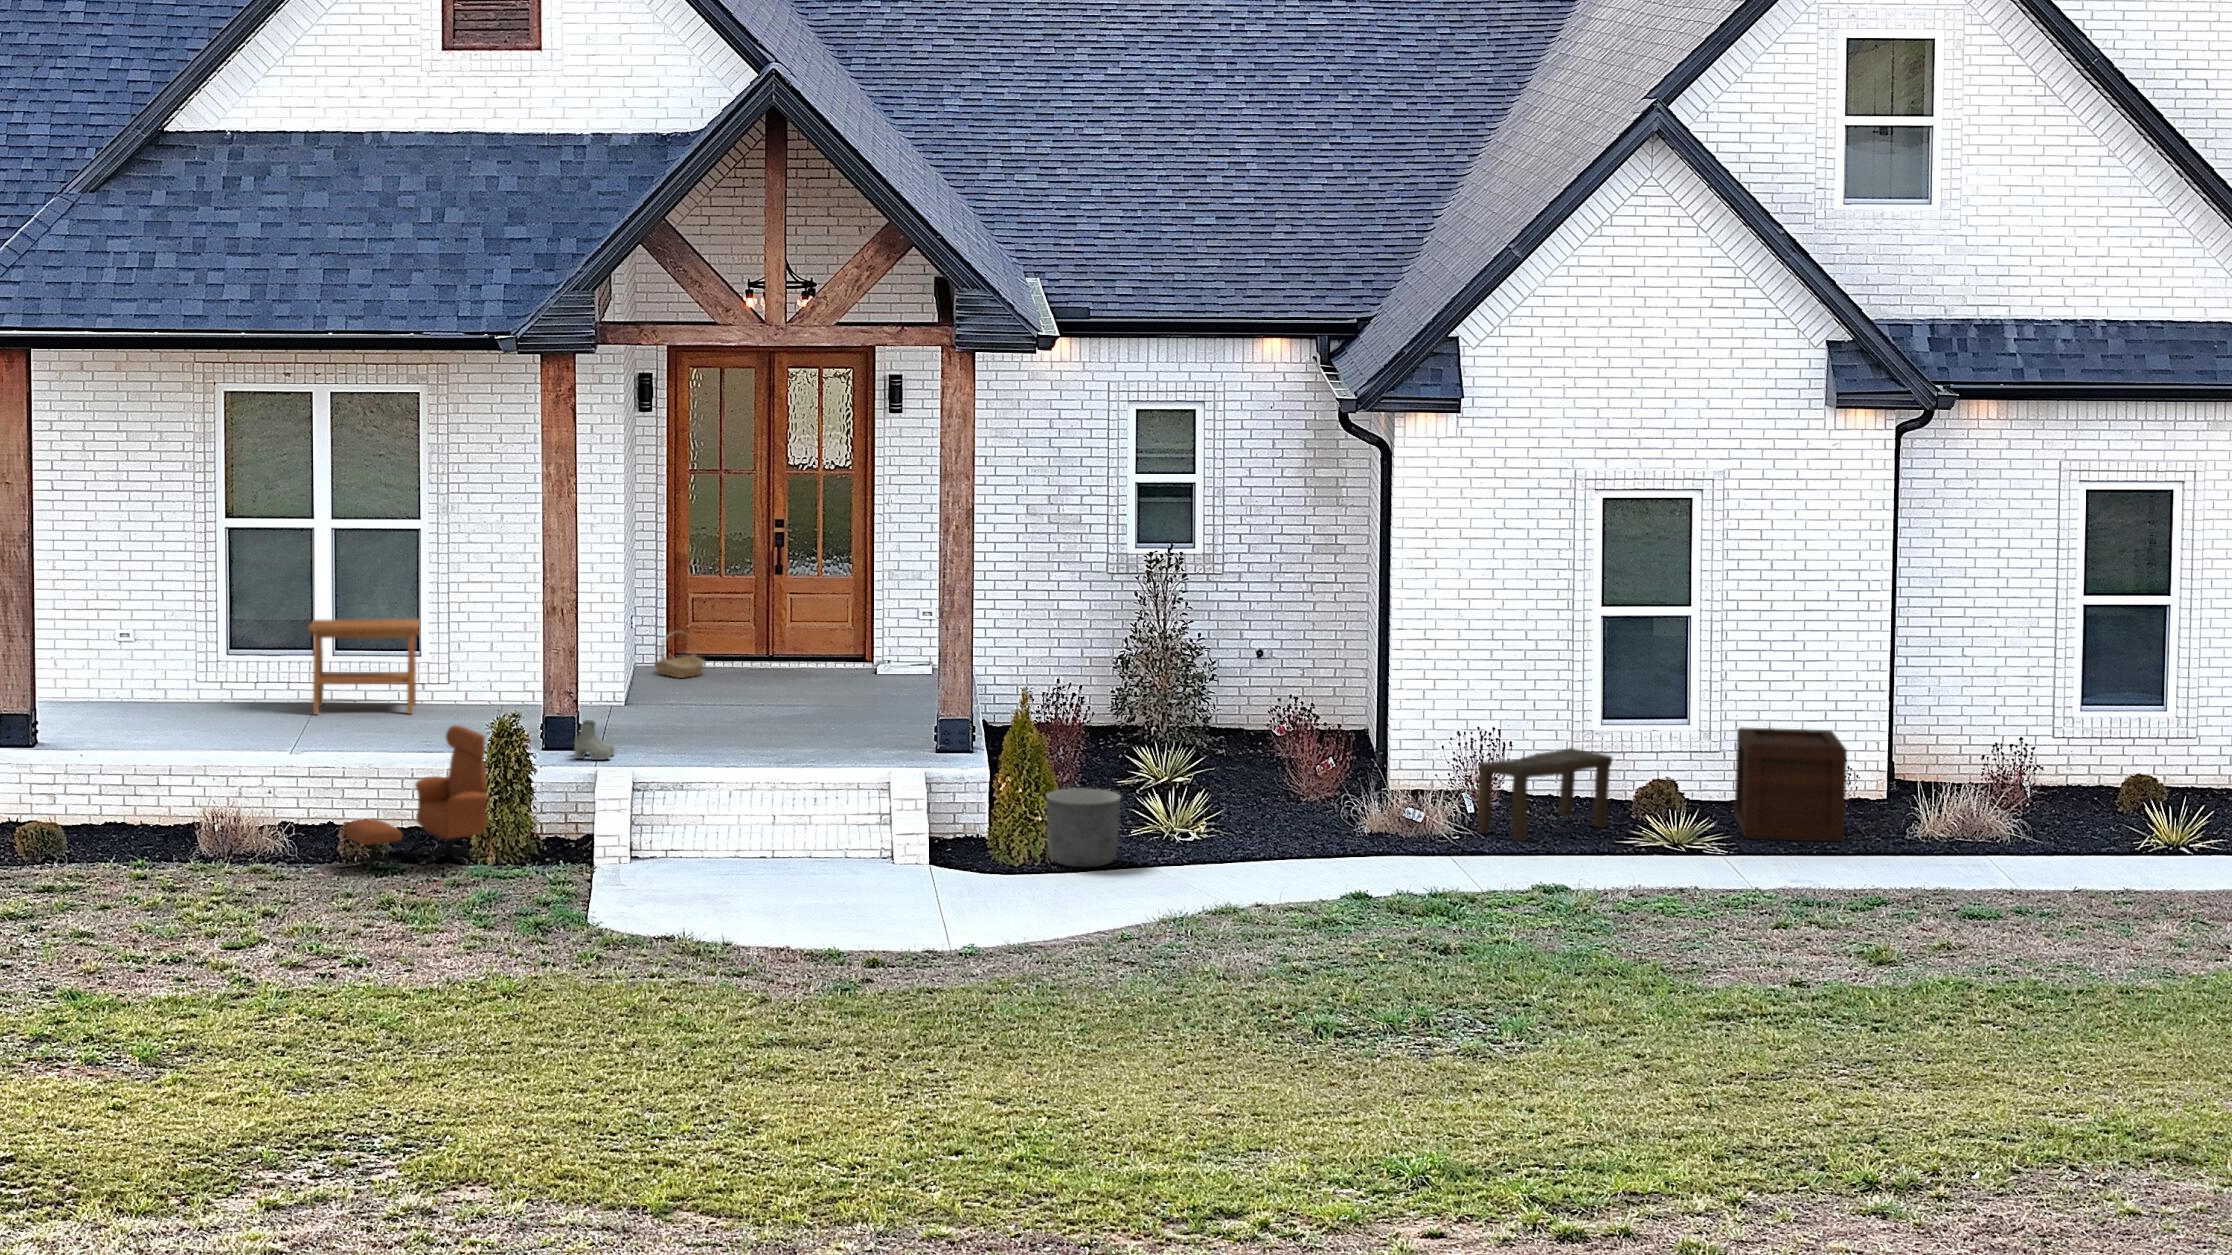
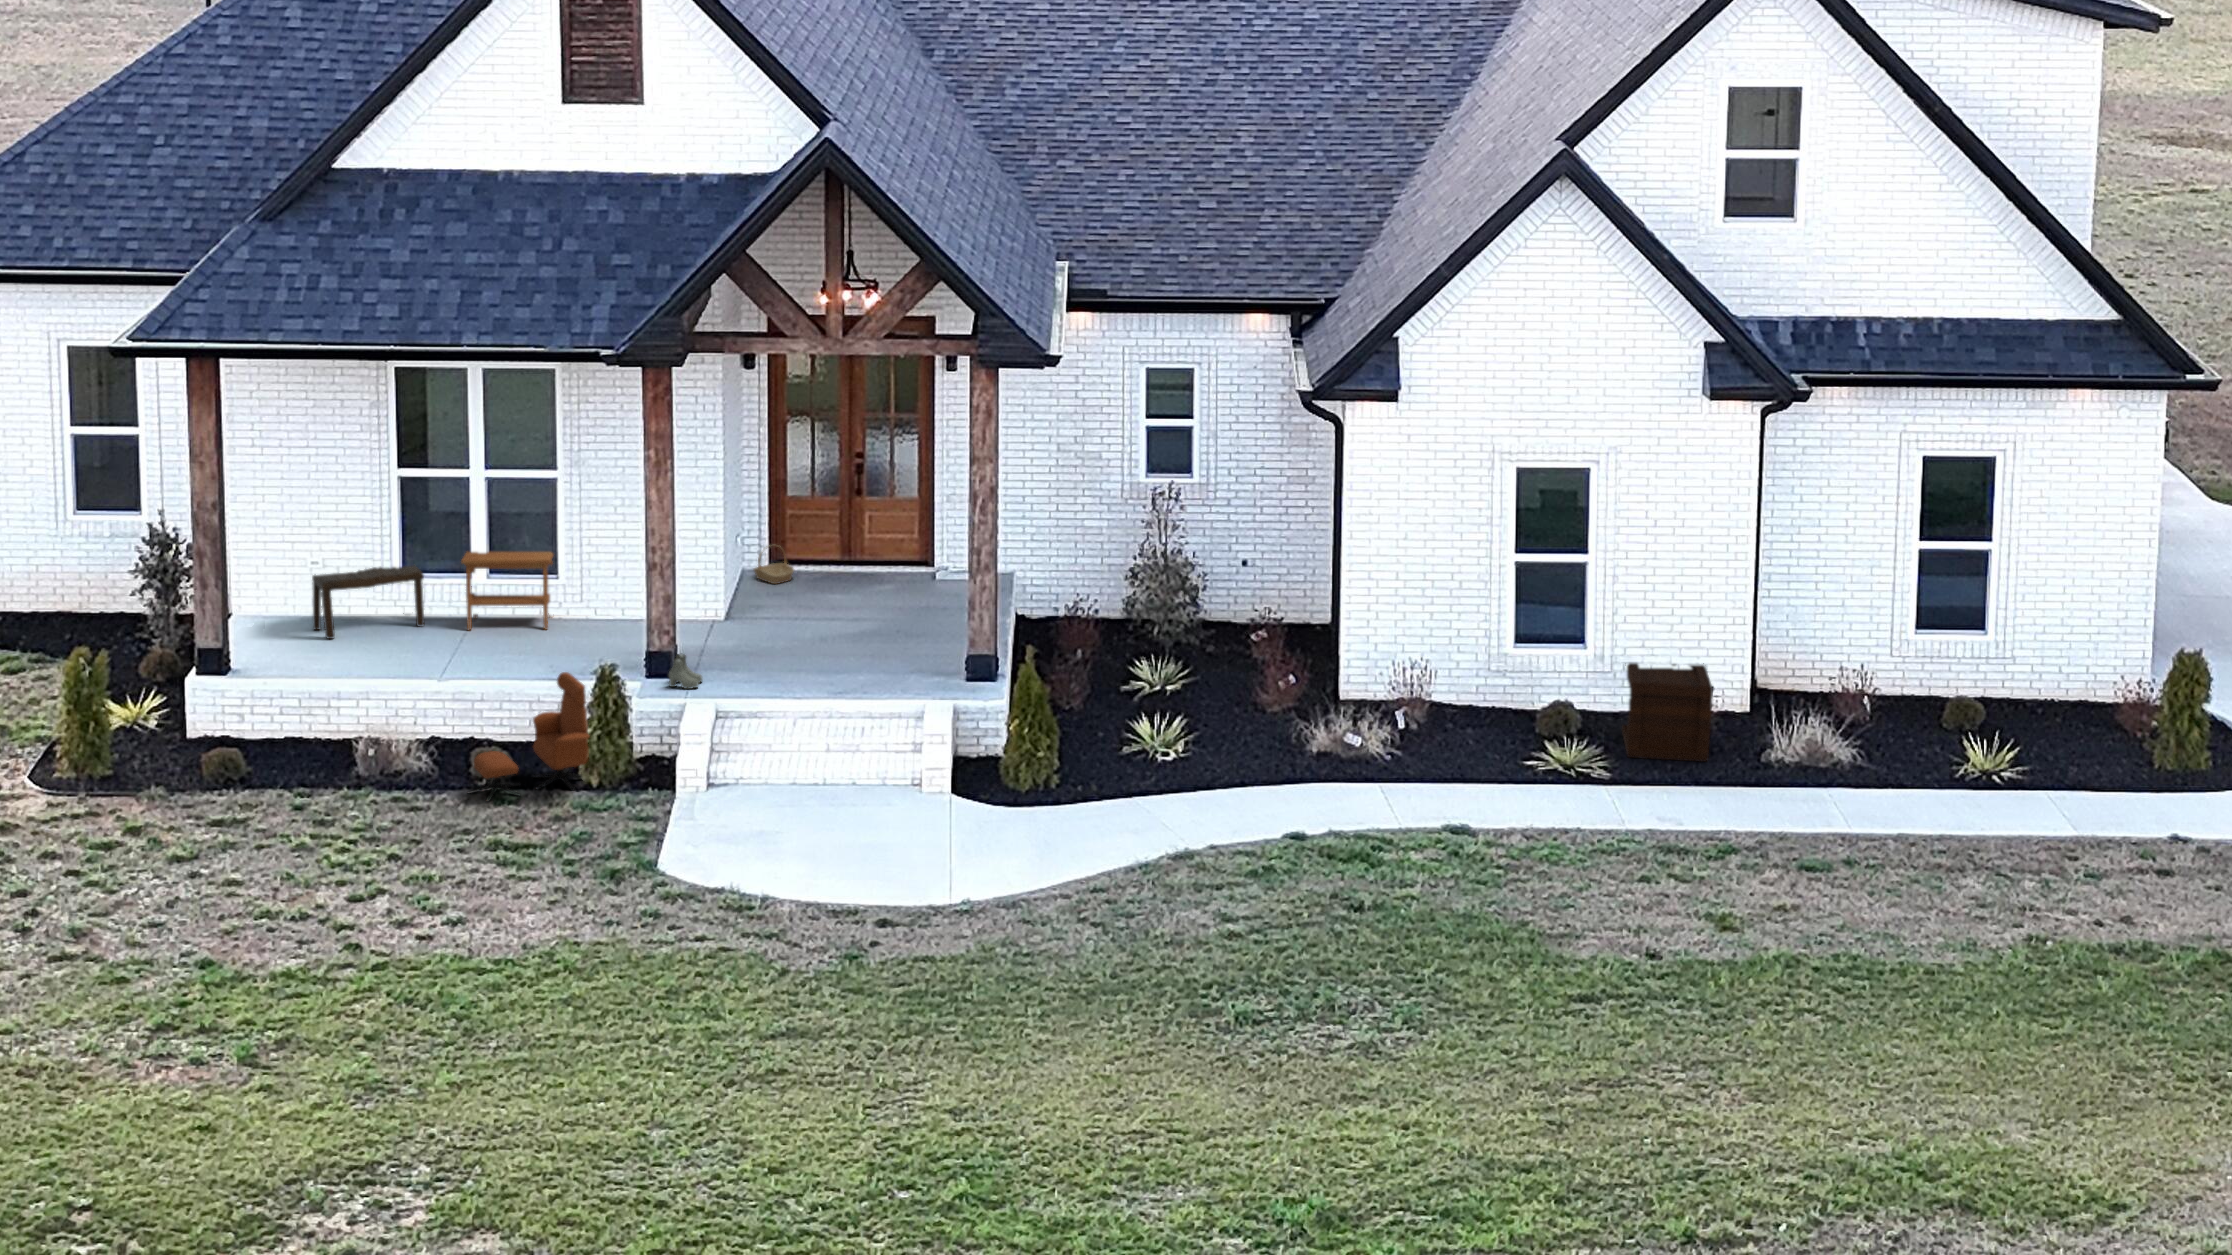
bench: present [1477,748,1612,841] -> present [312,565,424,639]
planter: present [1046,789,1121,867] -> none [1047,726,1108,795]

